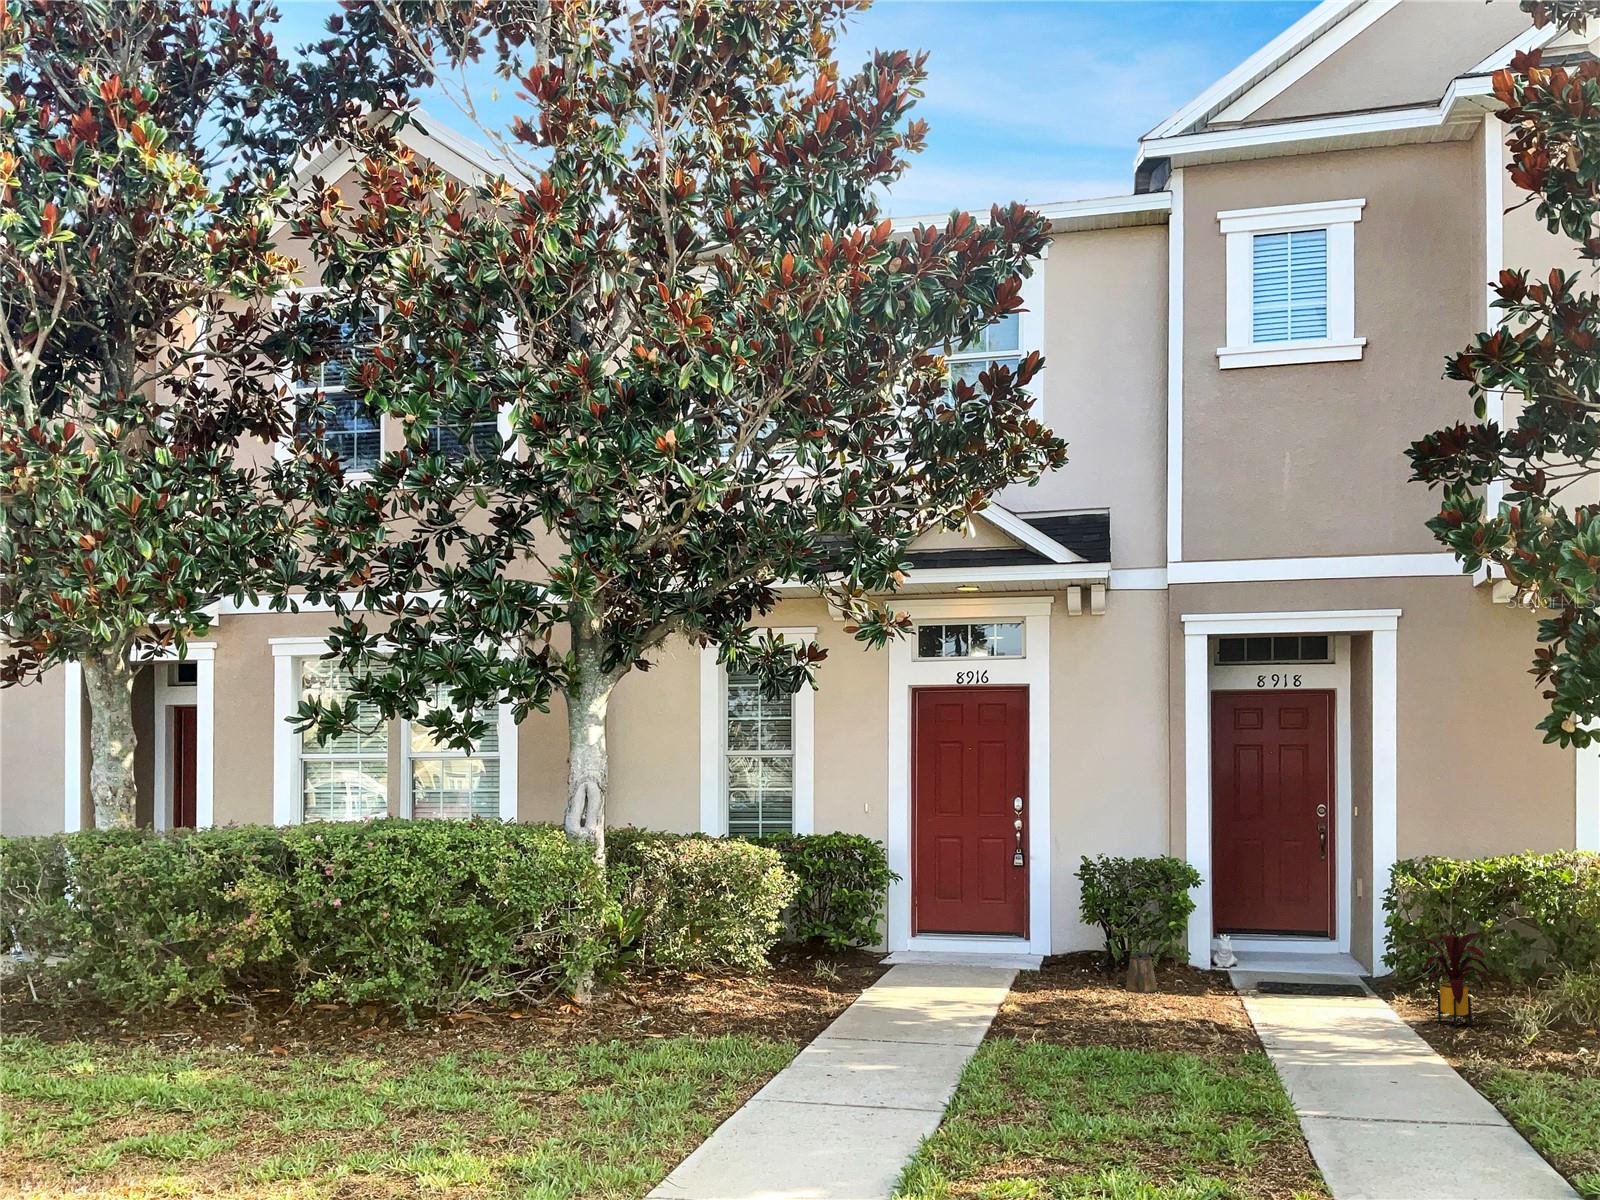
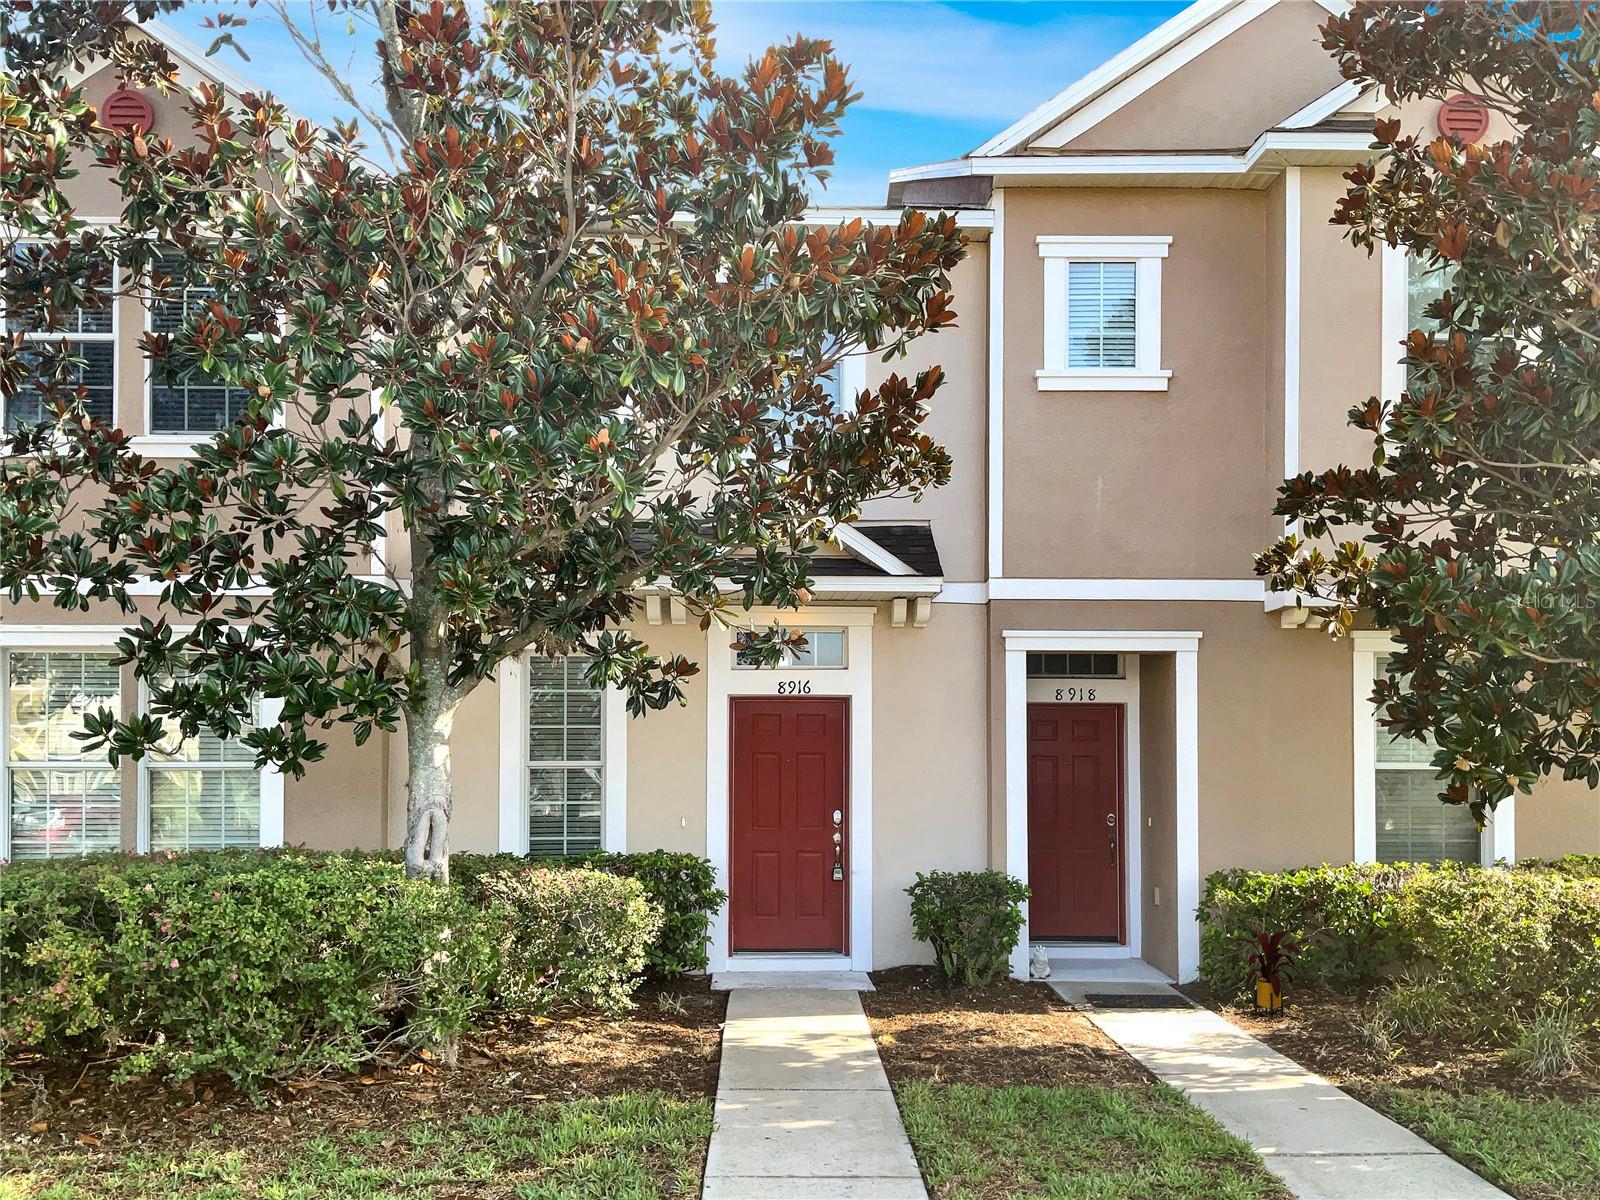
watering can: present [1125,951,1158,993] -> none [963,963,995,1004]

